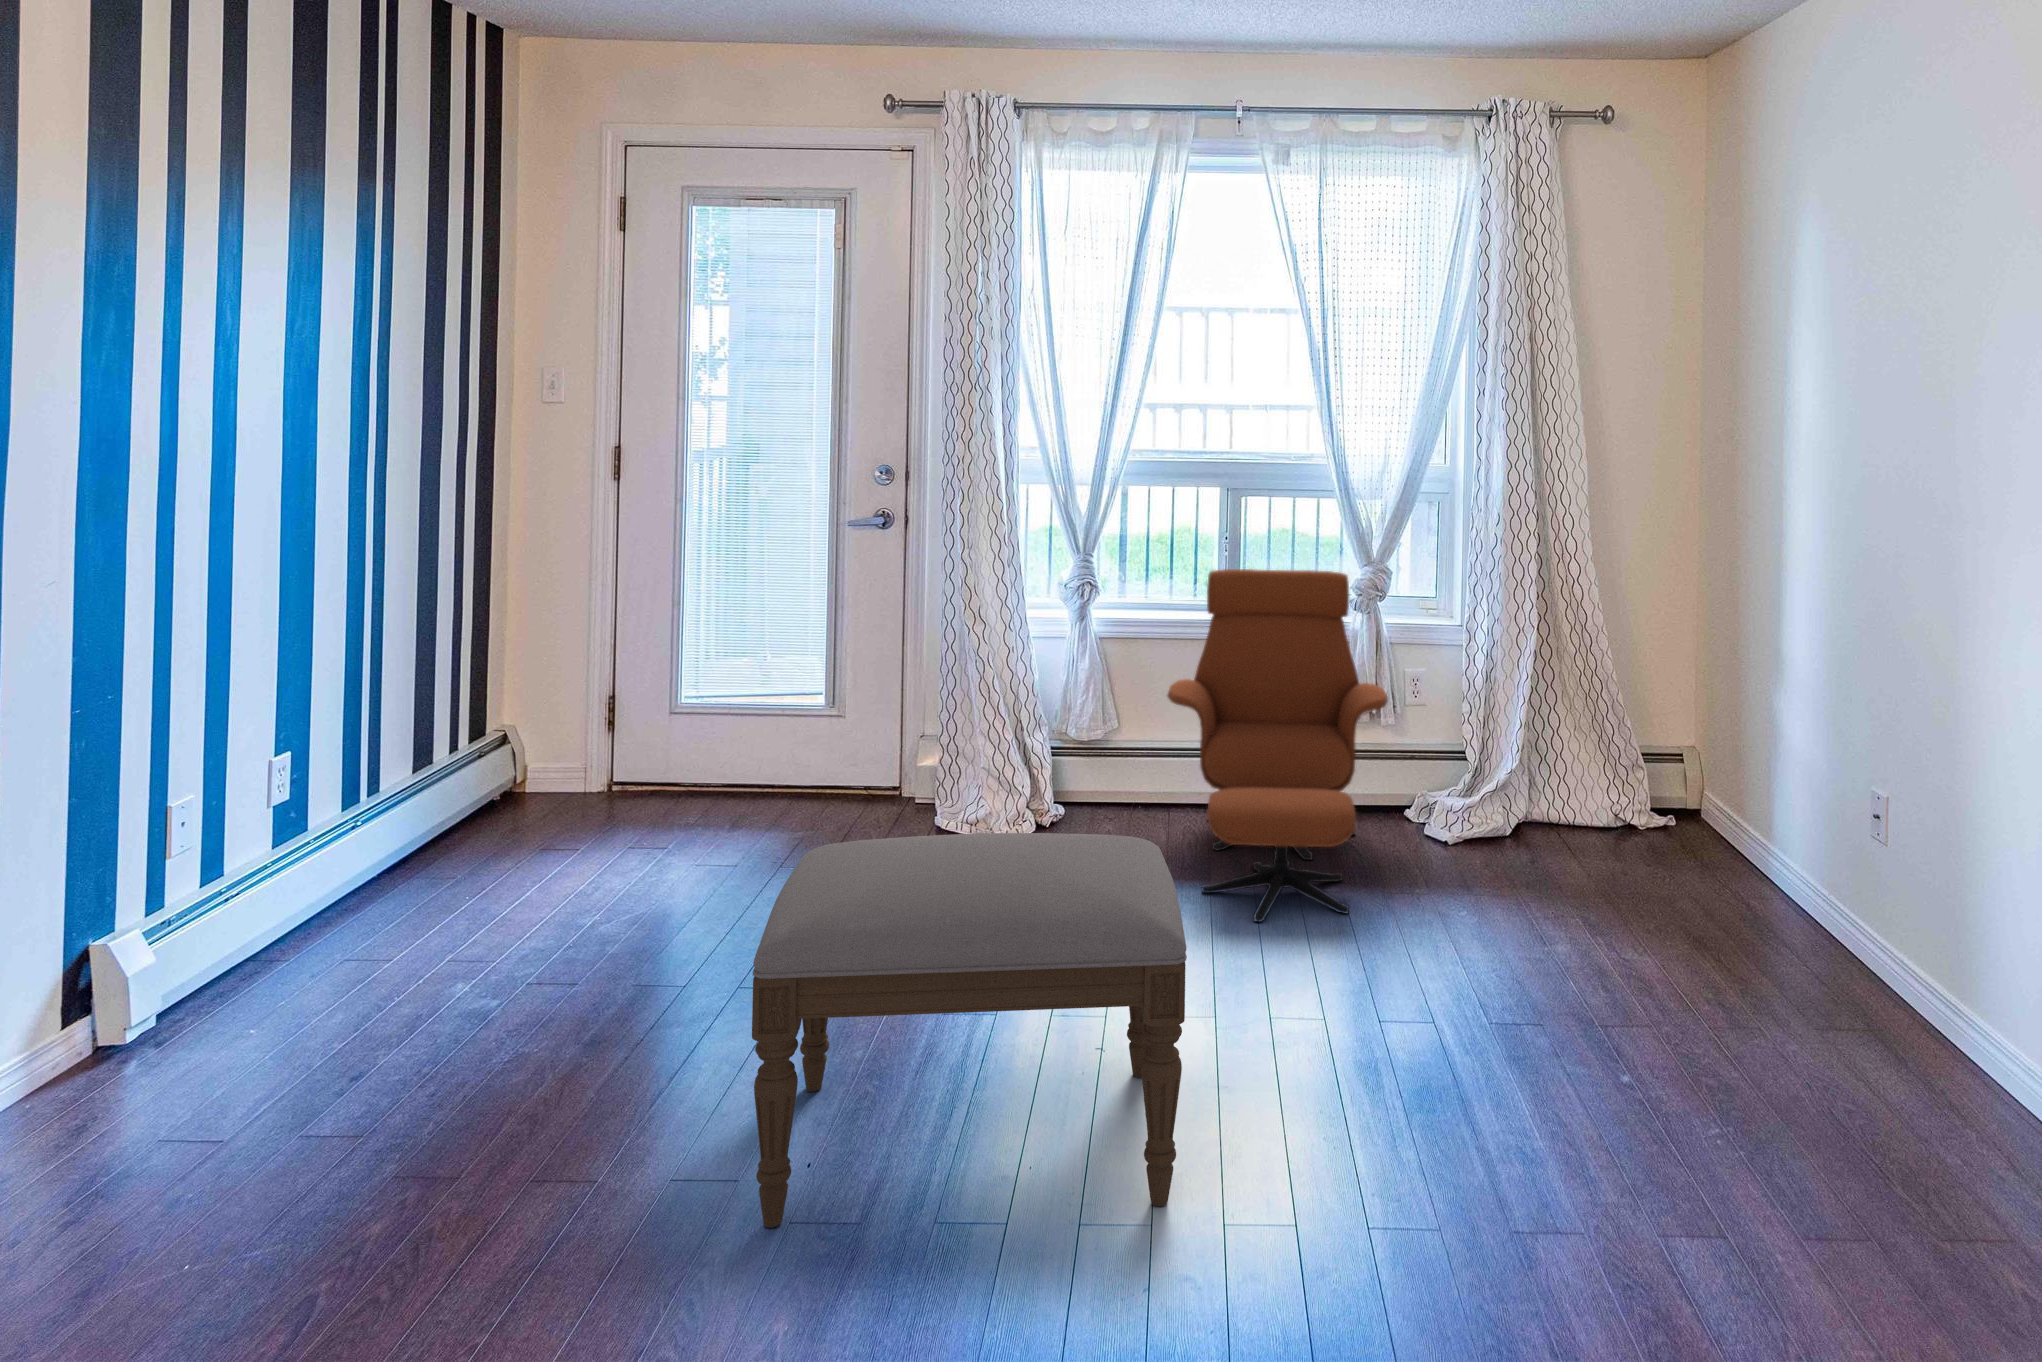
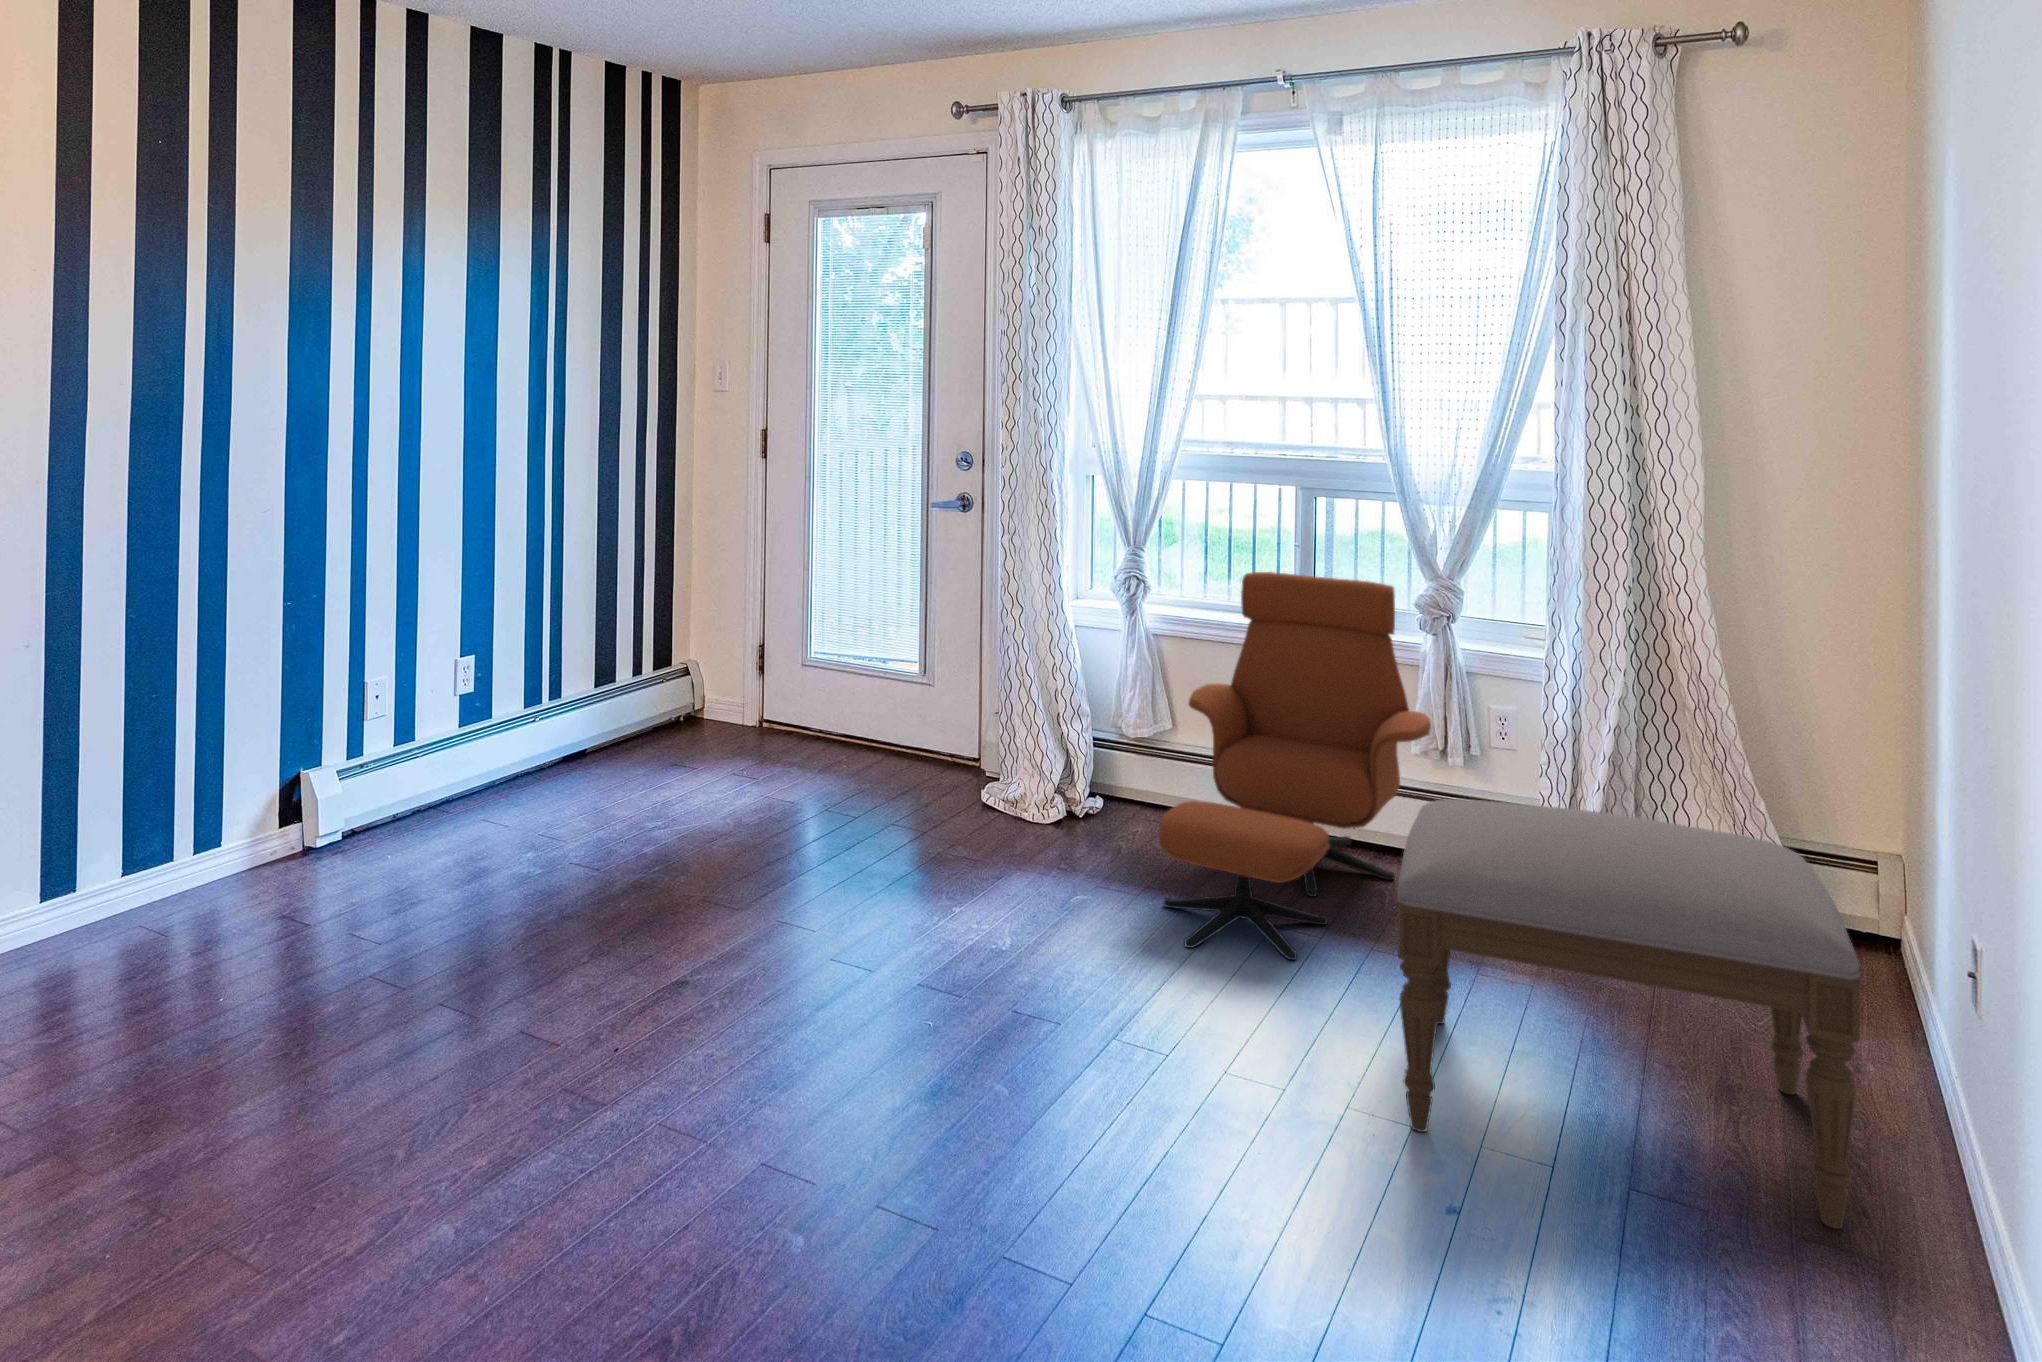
ottoman: present [752,833,1187,1228] -> present [1397,799,1860,1229]

